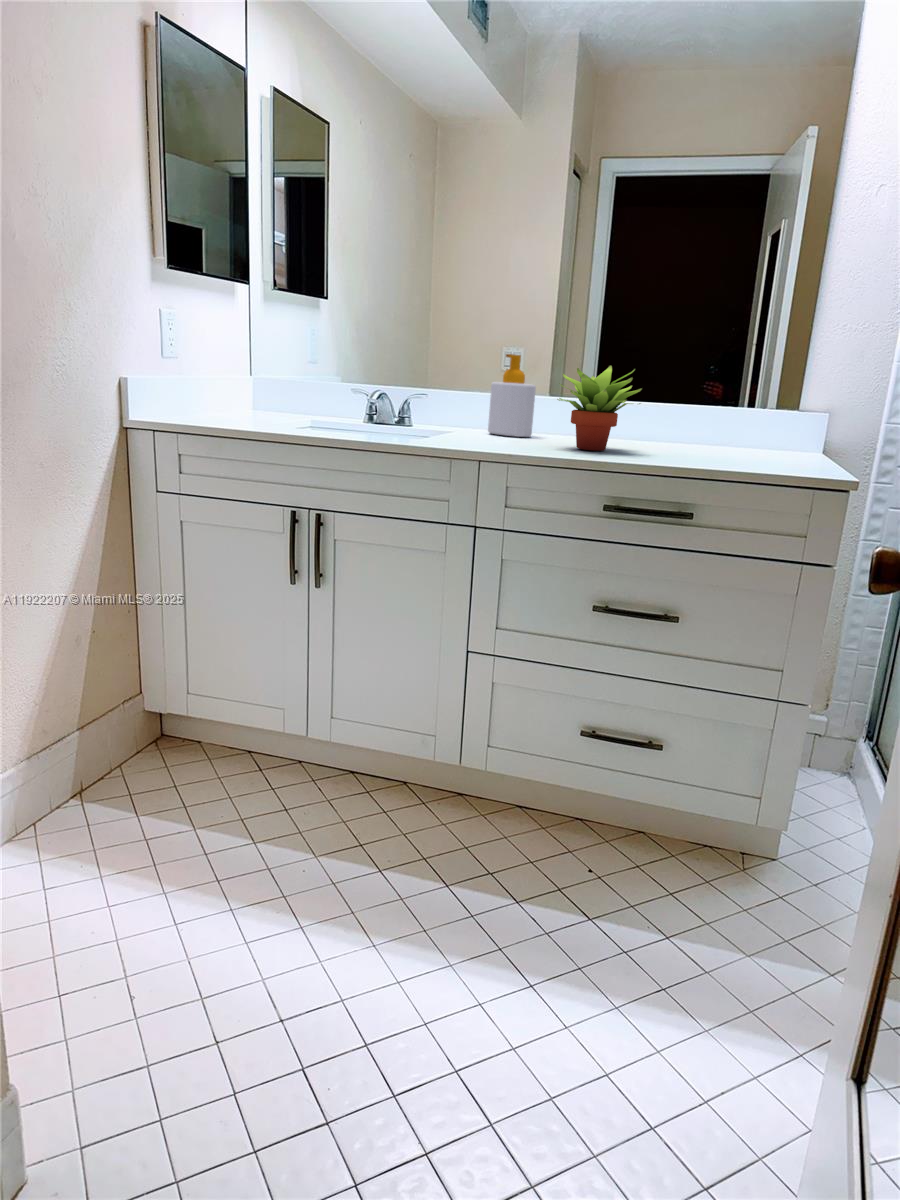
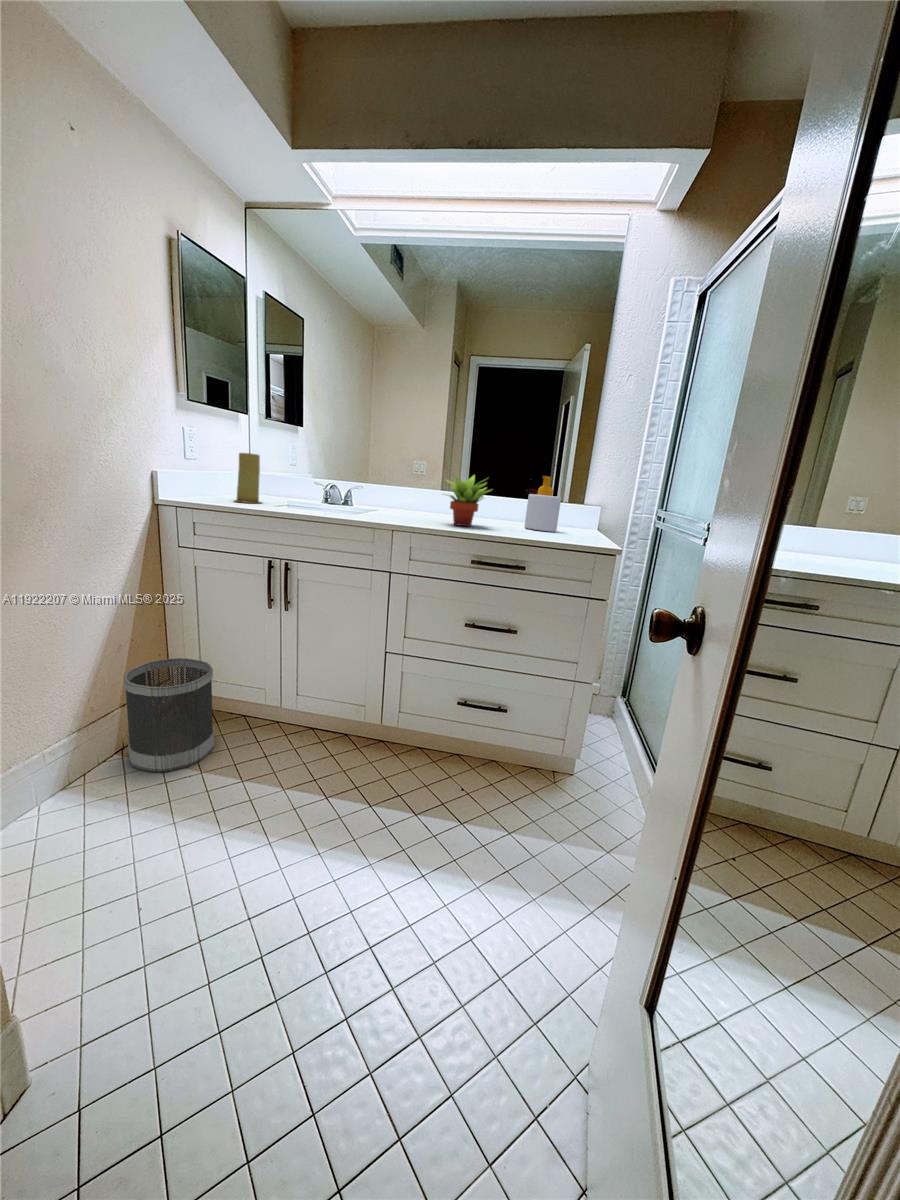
candle: none [229,344,273,422] -> present [234,453,261,503]
soap bottle: present [488,354,536,437] -> present [525,476,561,532]
wastebasket: none [86,660,209,826] -> present [124,658,214,772]

